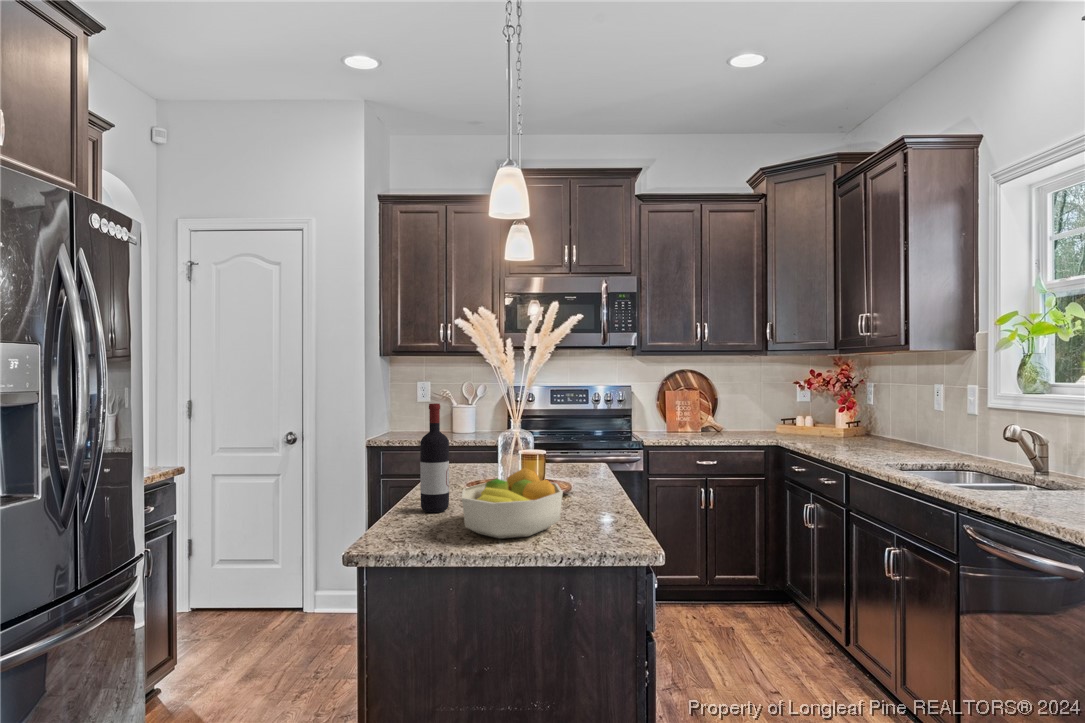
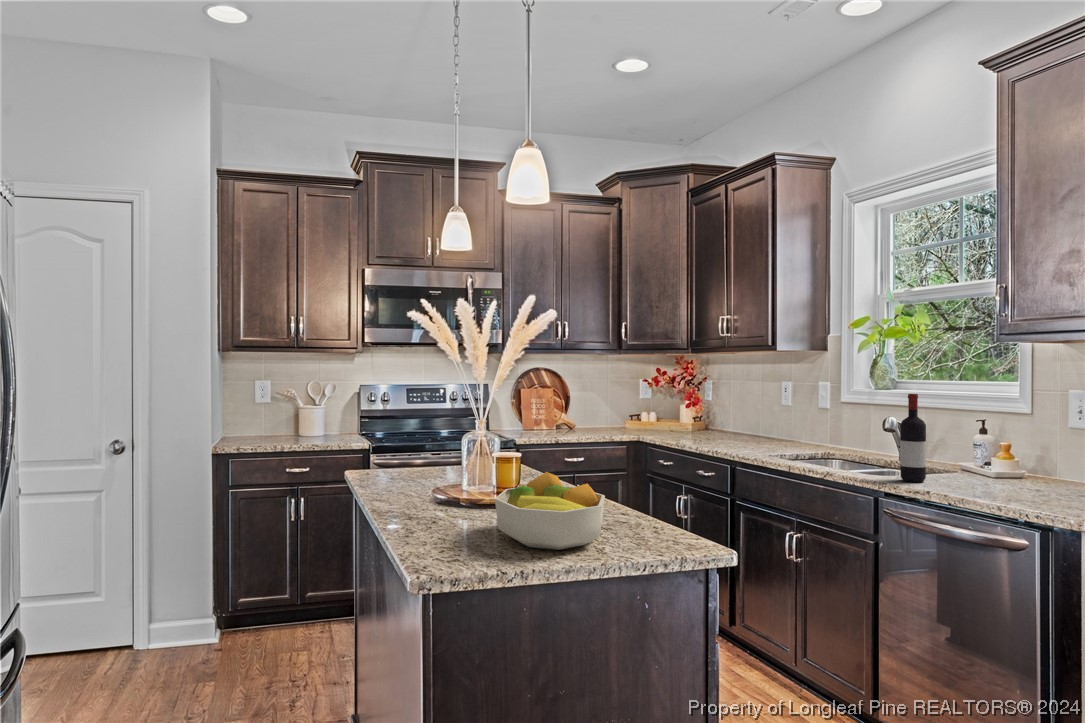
wine bottle: present [420,403,449,513] -> present [900,394,926,482]

